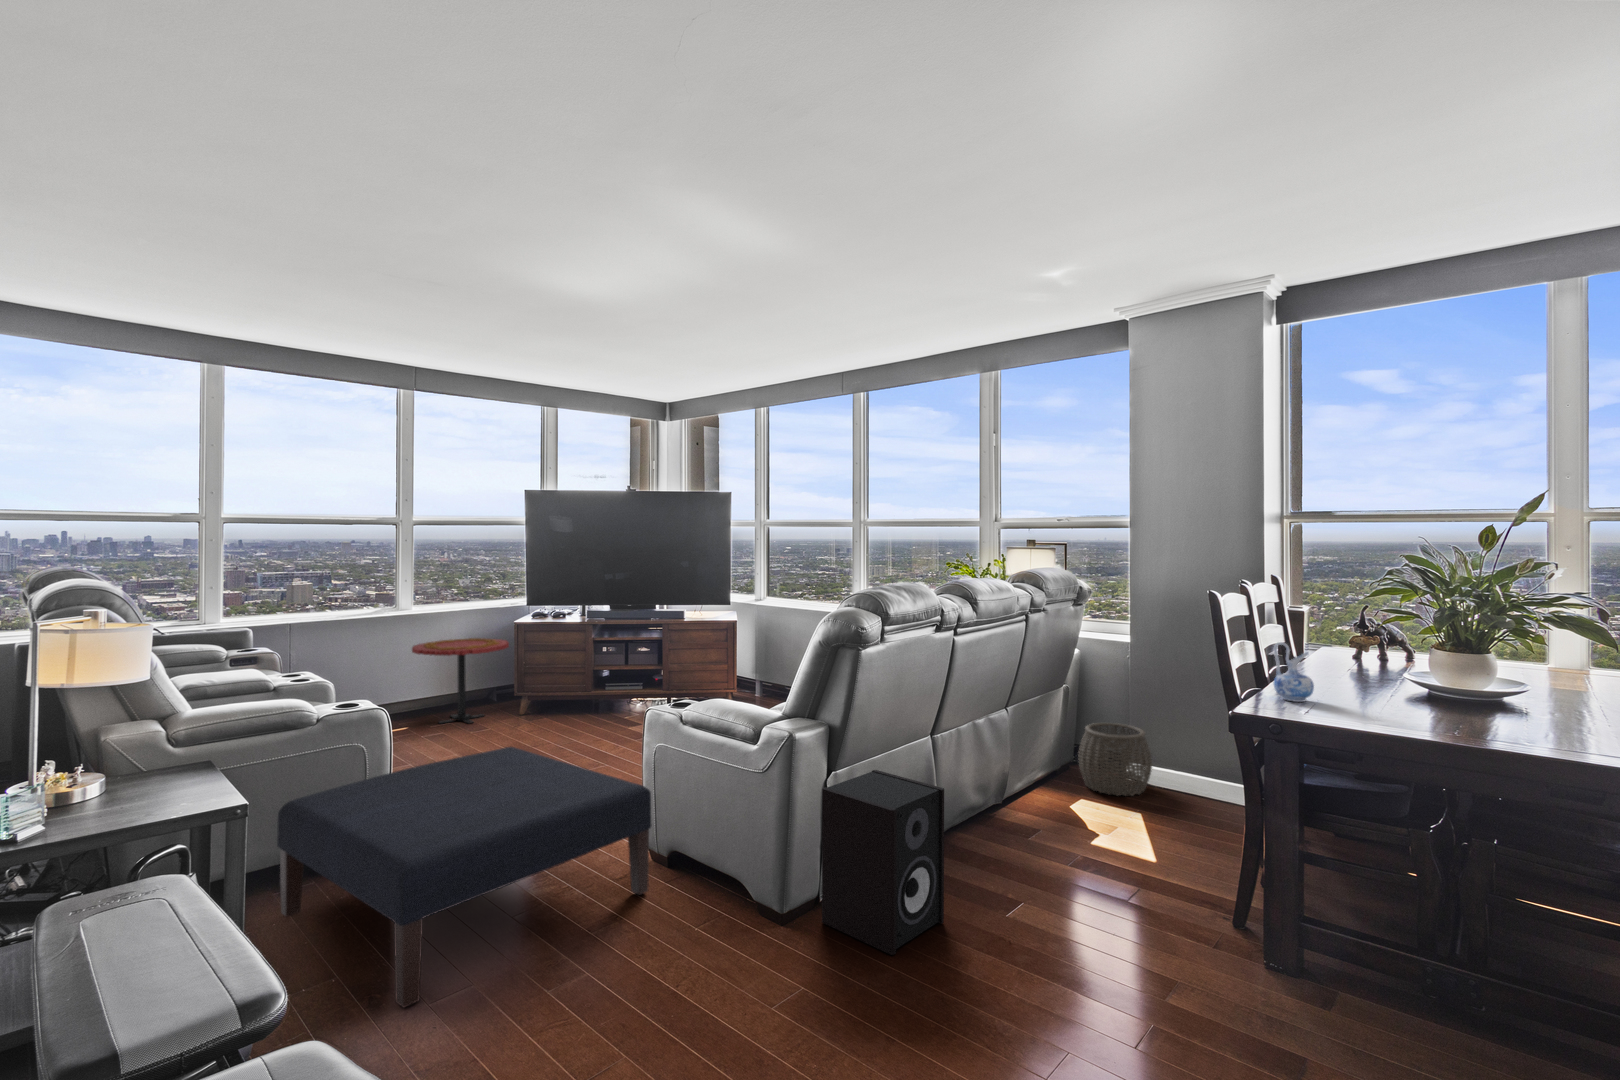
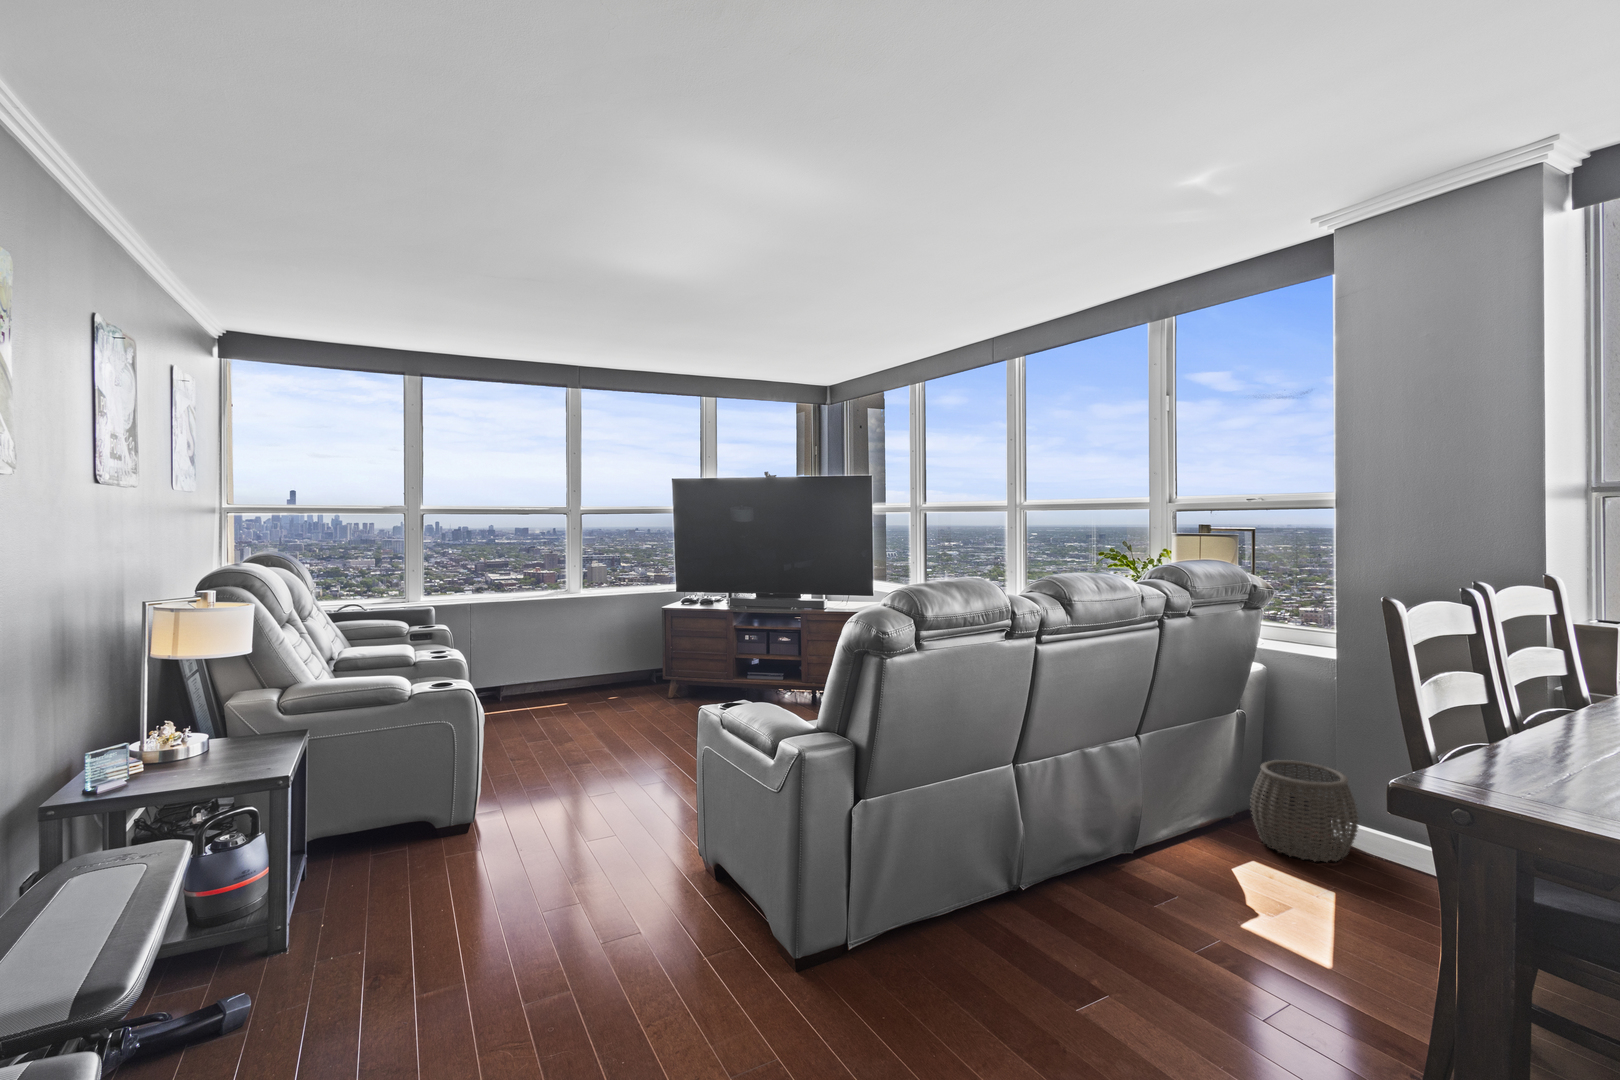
side table: present [412,638,509,724] -> none [571,622,658,703]
ceramic pitcher: present [1274,642,1314,702] -> none [1502,682,1578,780]
ottoman: present [277,747,652,1007] -> none [341,736,674,1011]
speaker: present [822,770,944,955] -> none [835,805,986,1050]

